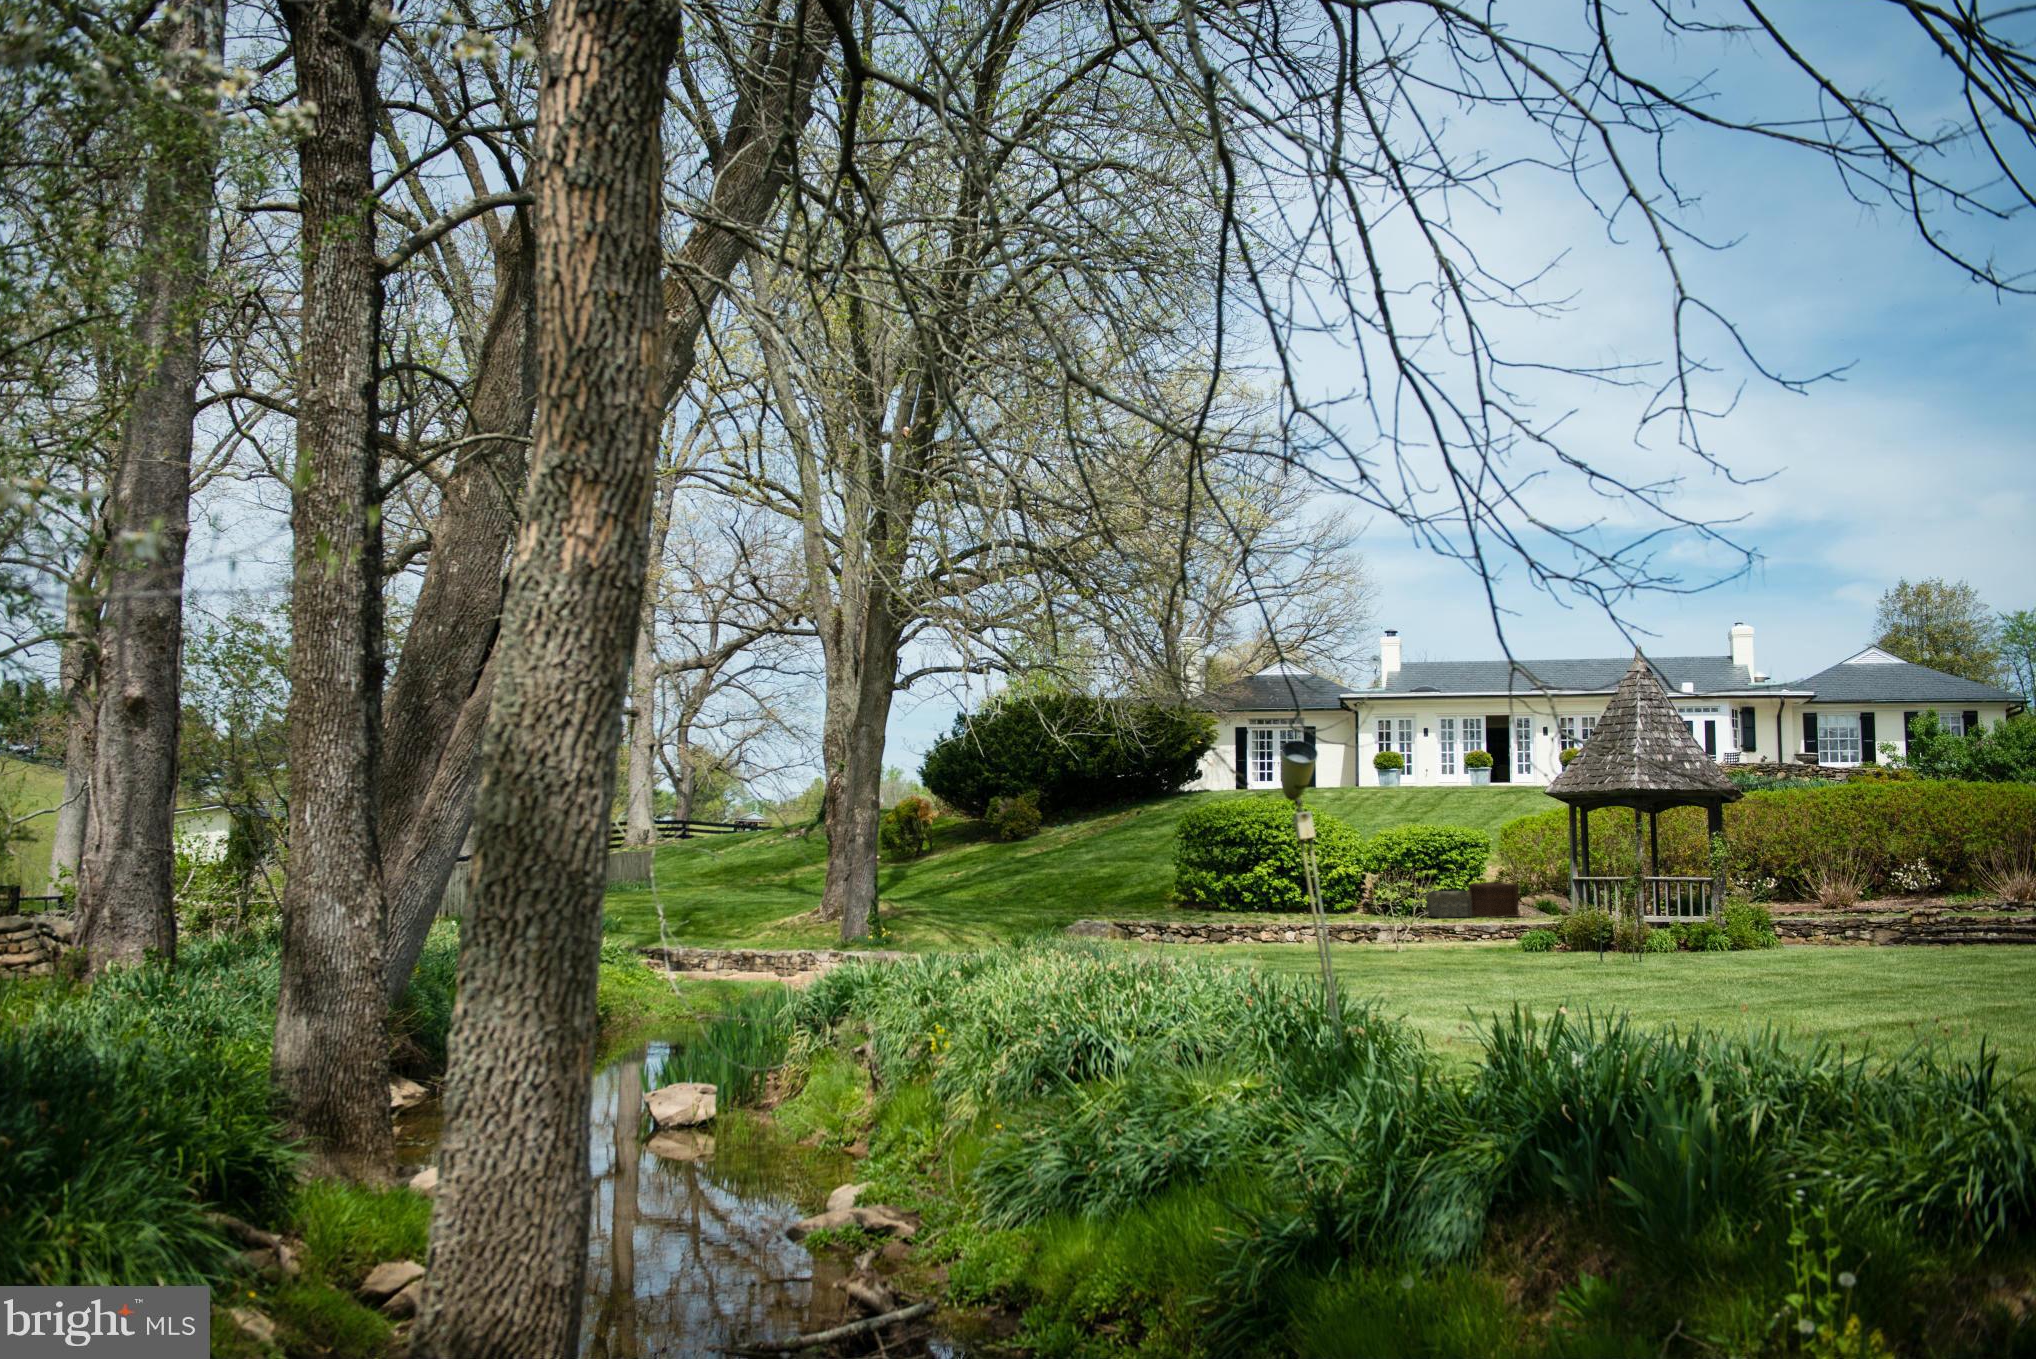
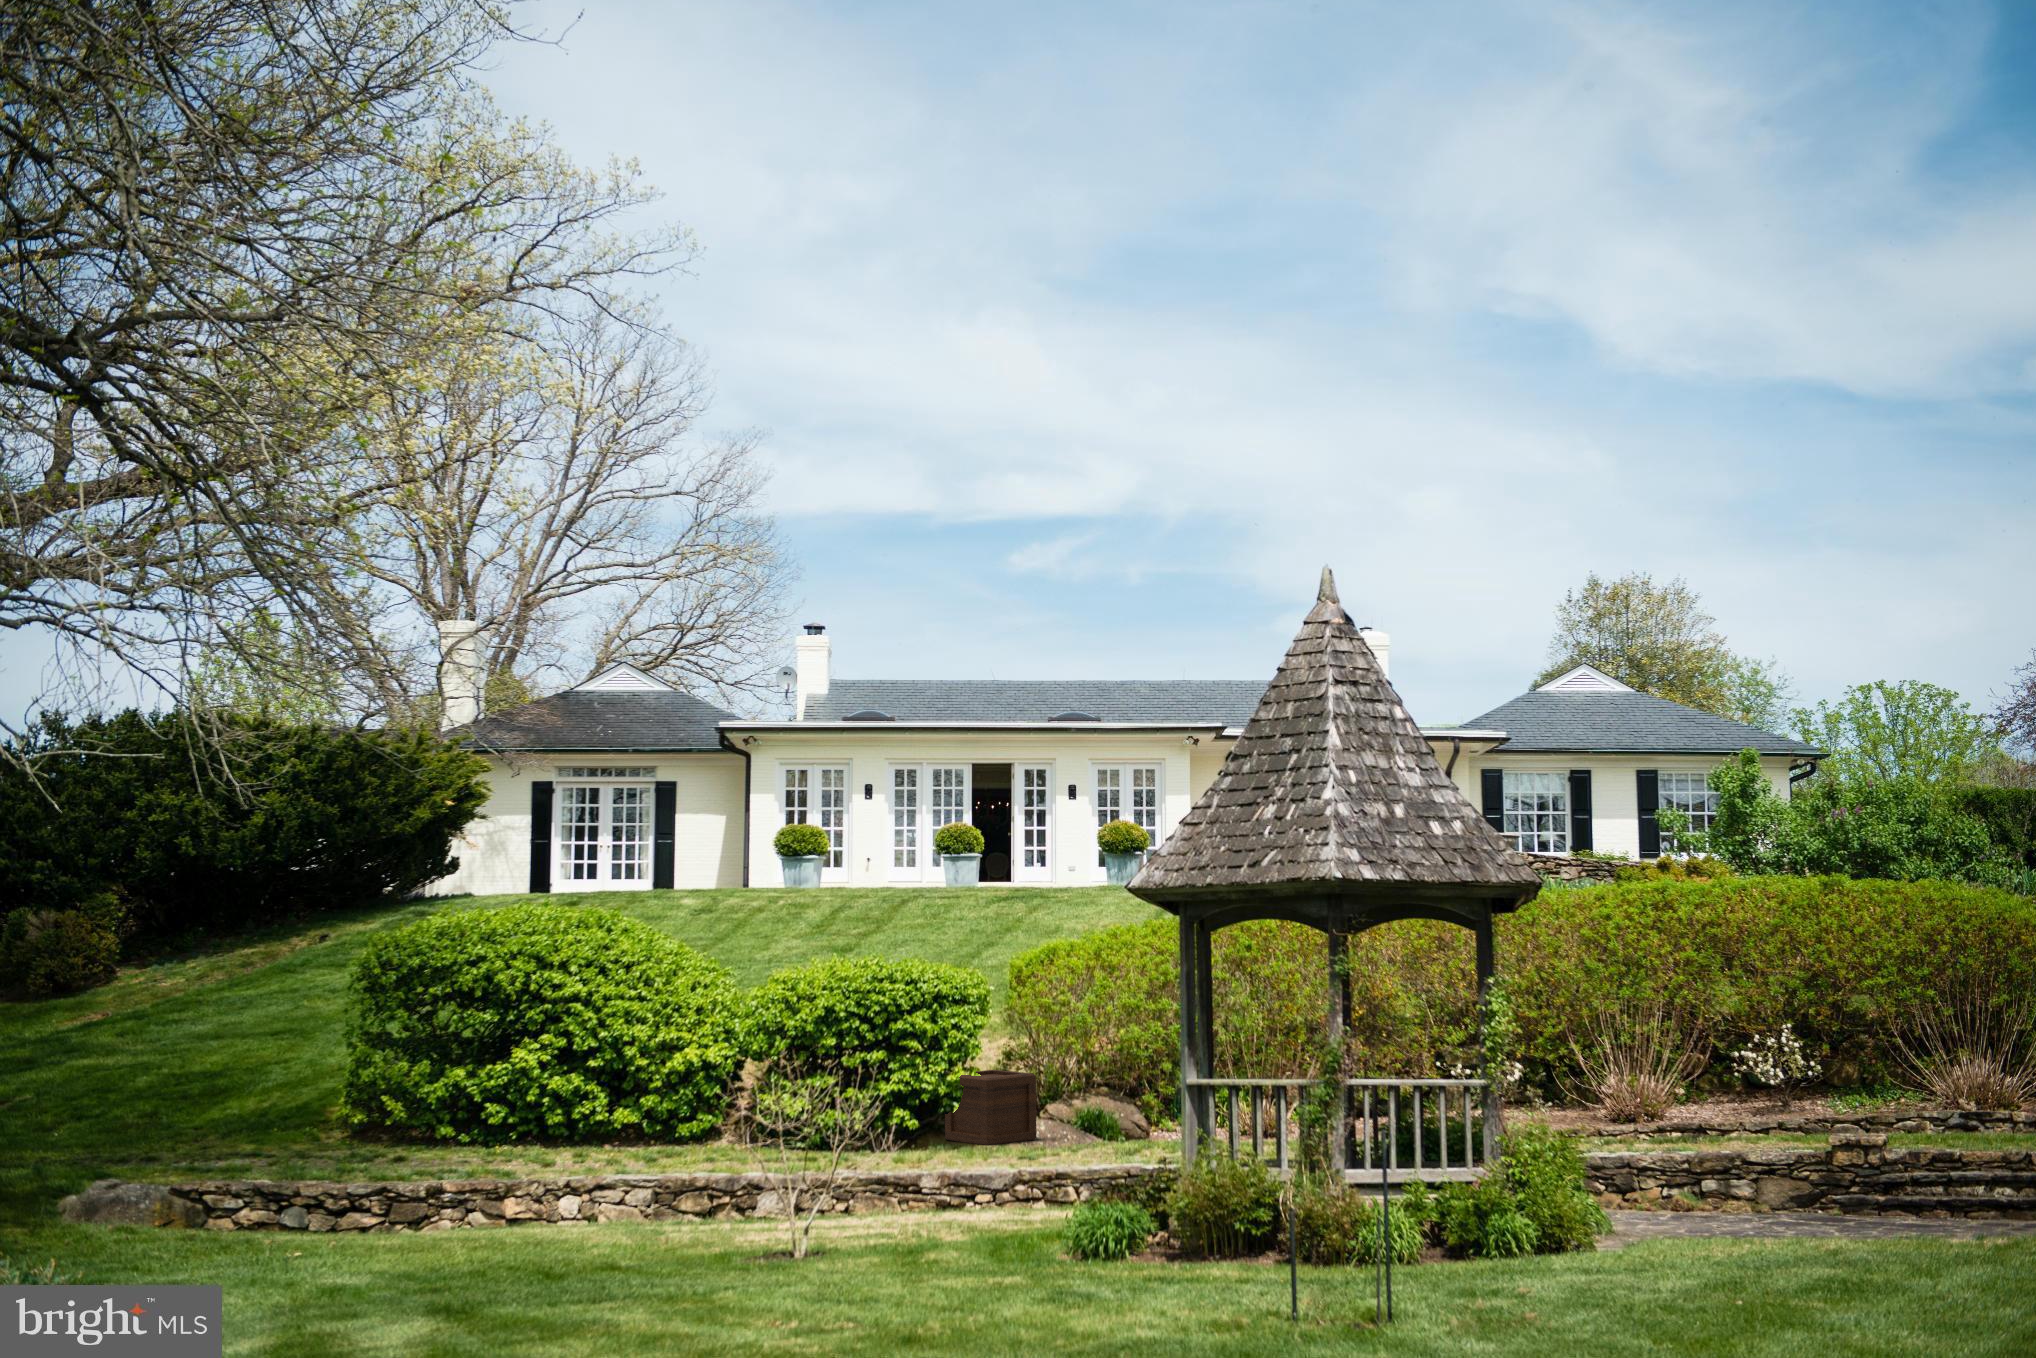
basket: present [1426,891,1472,918] -> none [864,1089,951,1153]

